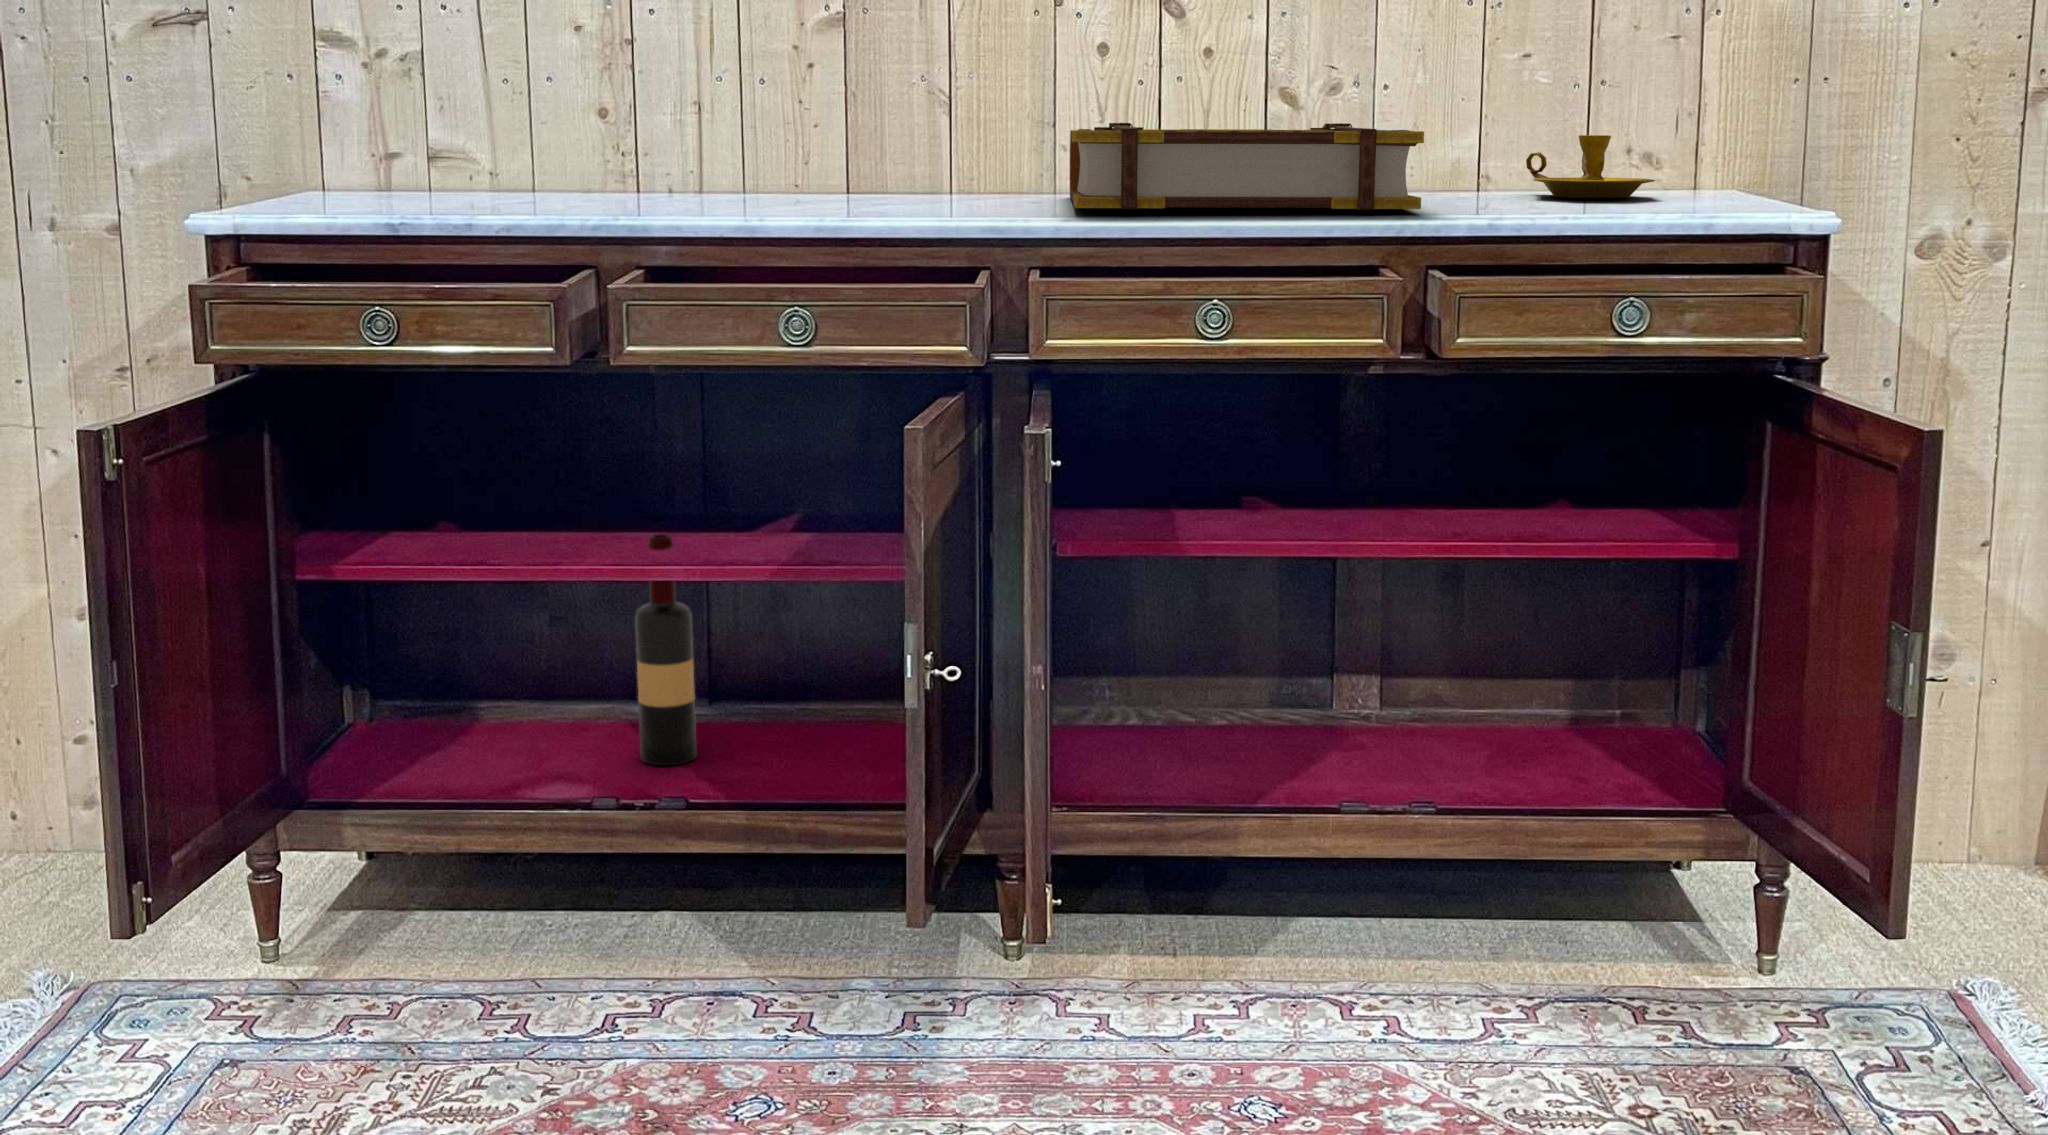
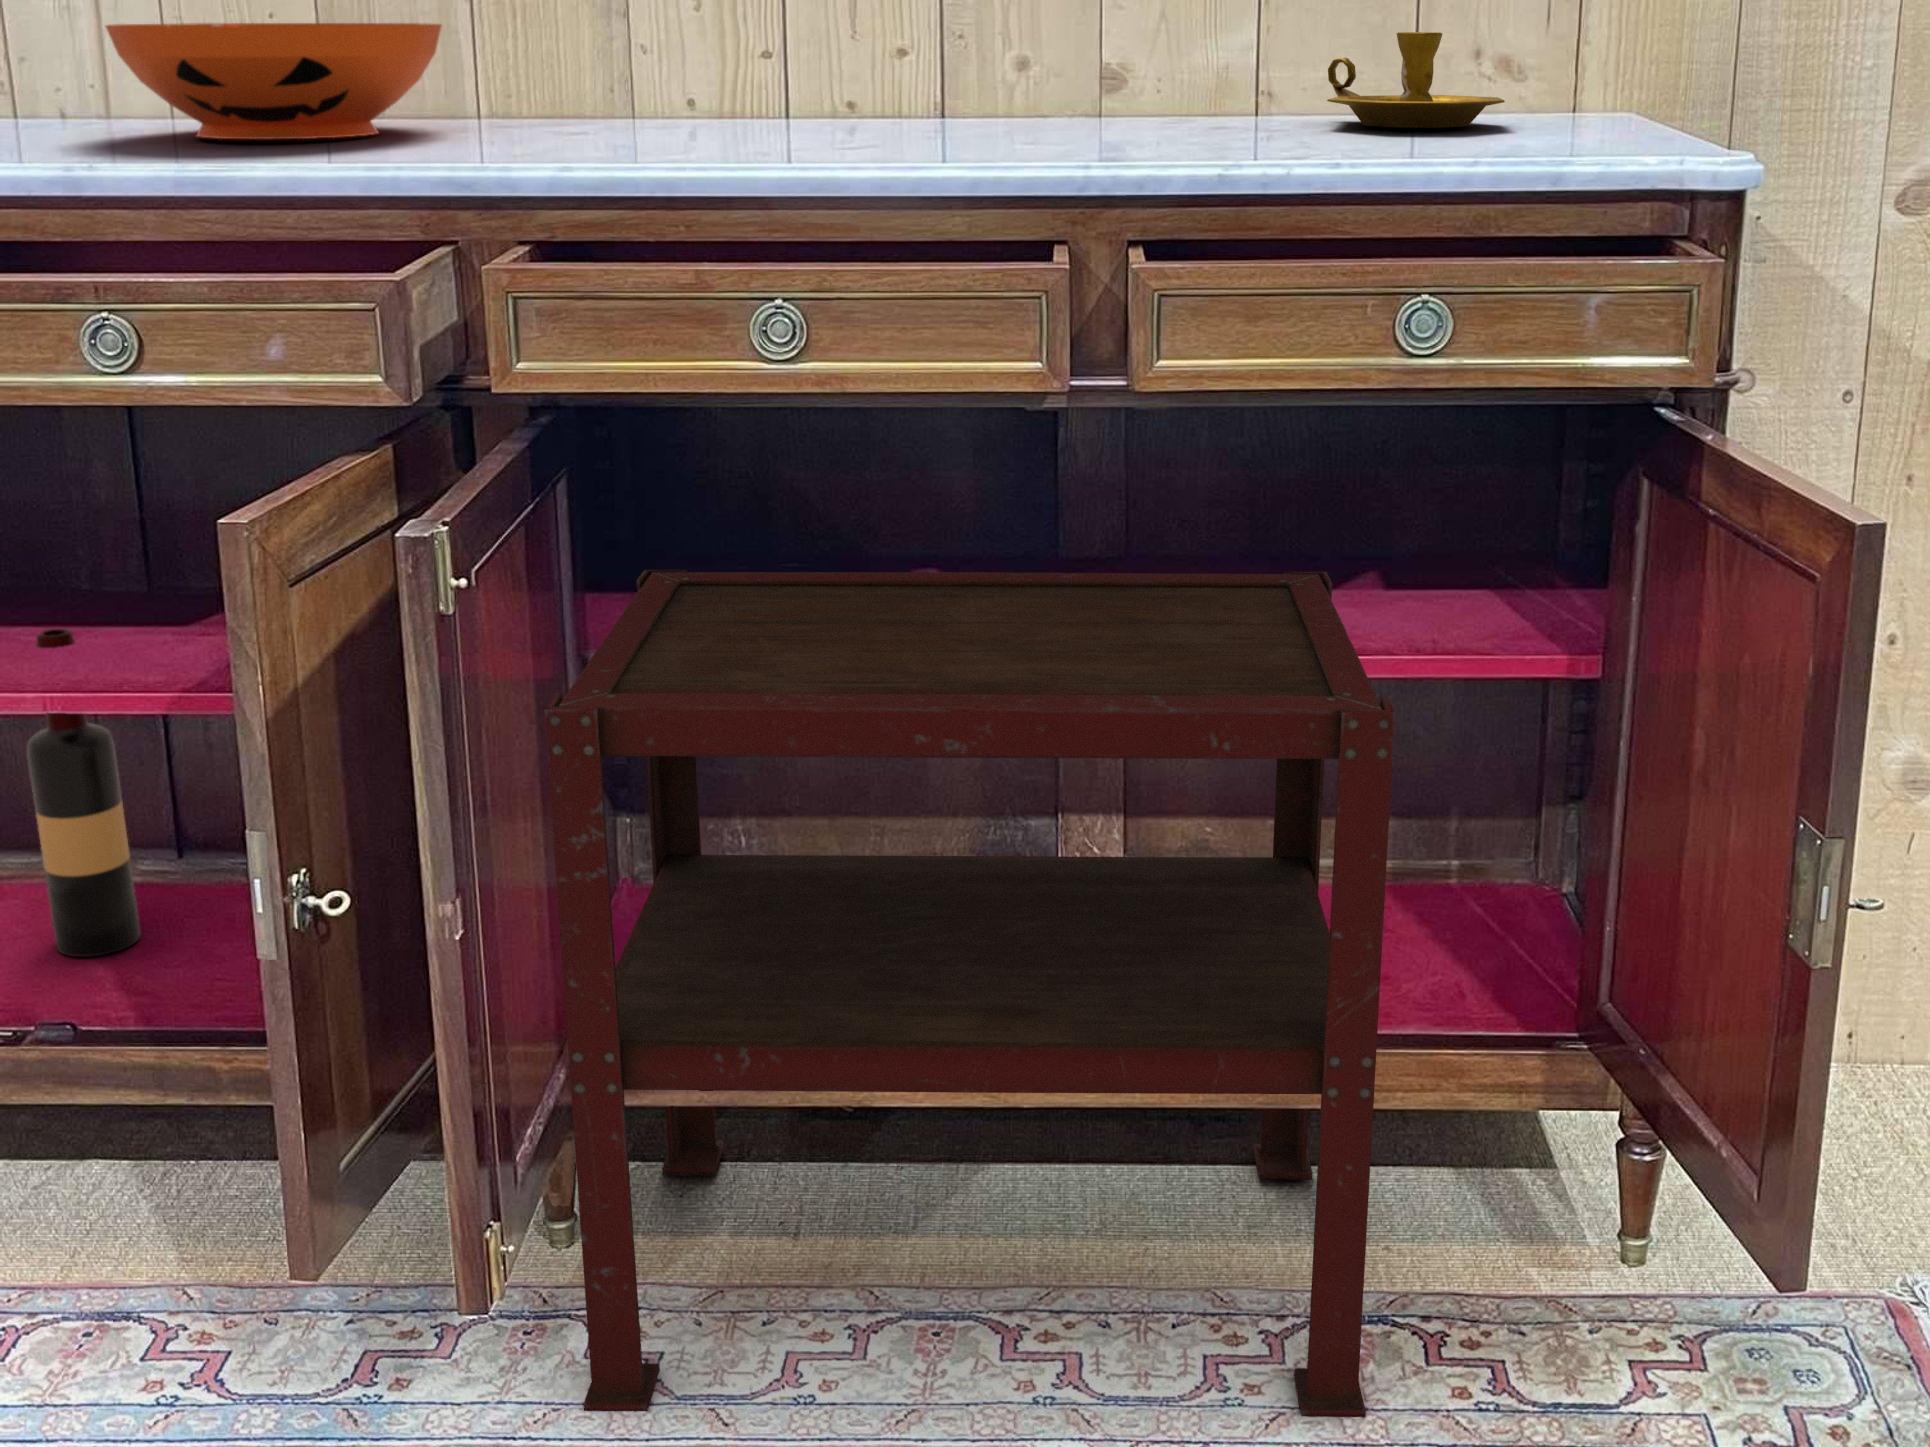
book: present [1070,123,1424,210] -> none [583,16,1124,152]
decorative bowl: none [720,128,937,203] -> present [106,23,442,139]
side table: none [1069,491,1627,1051] -> present [544,570,1395,1417]

